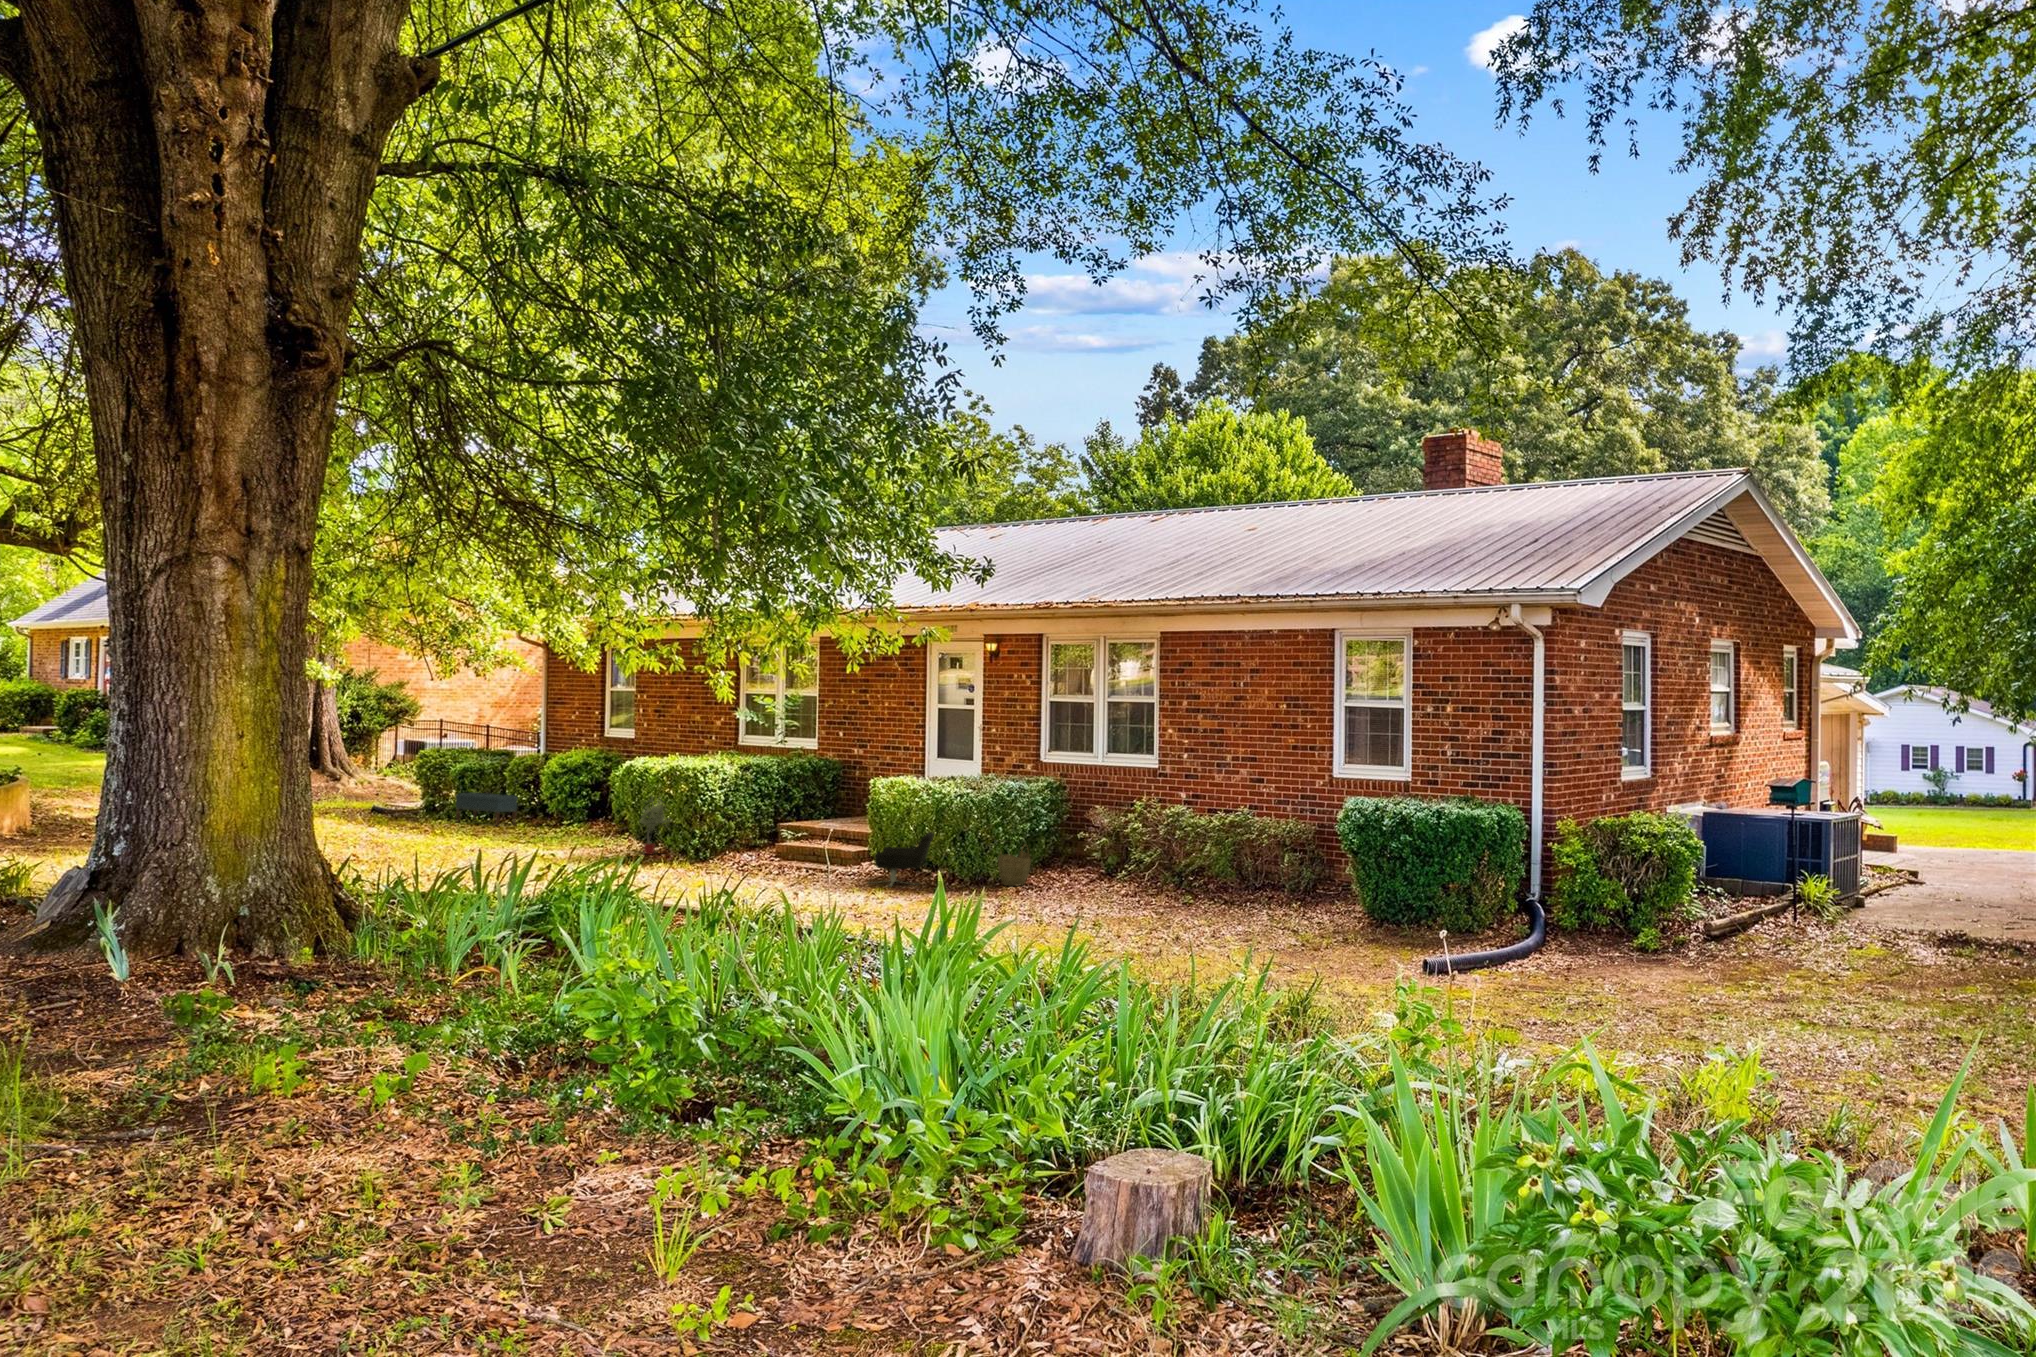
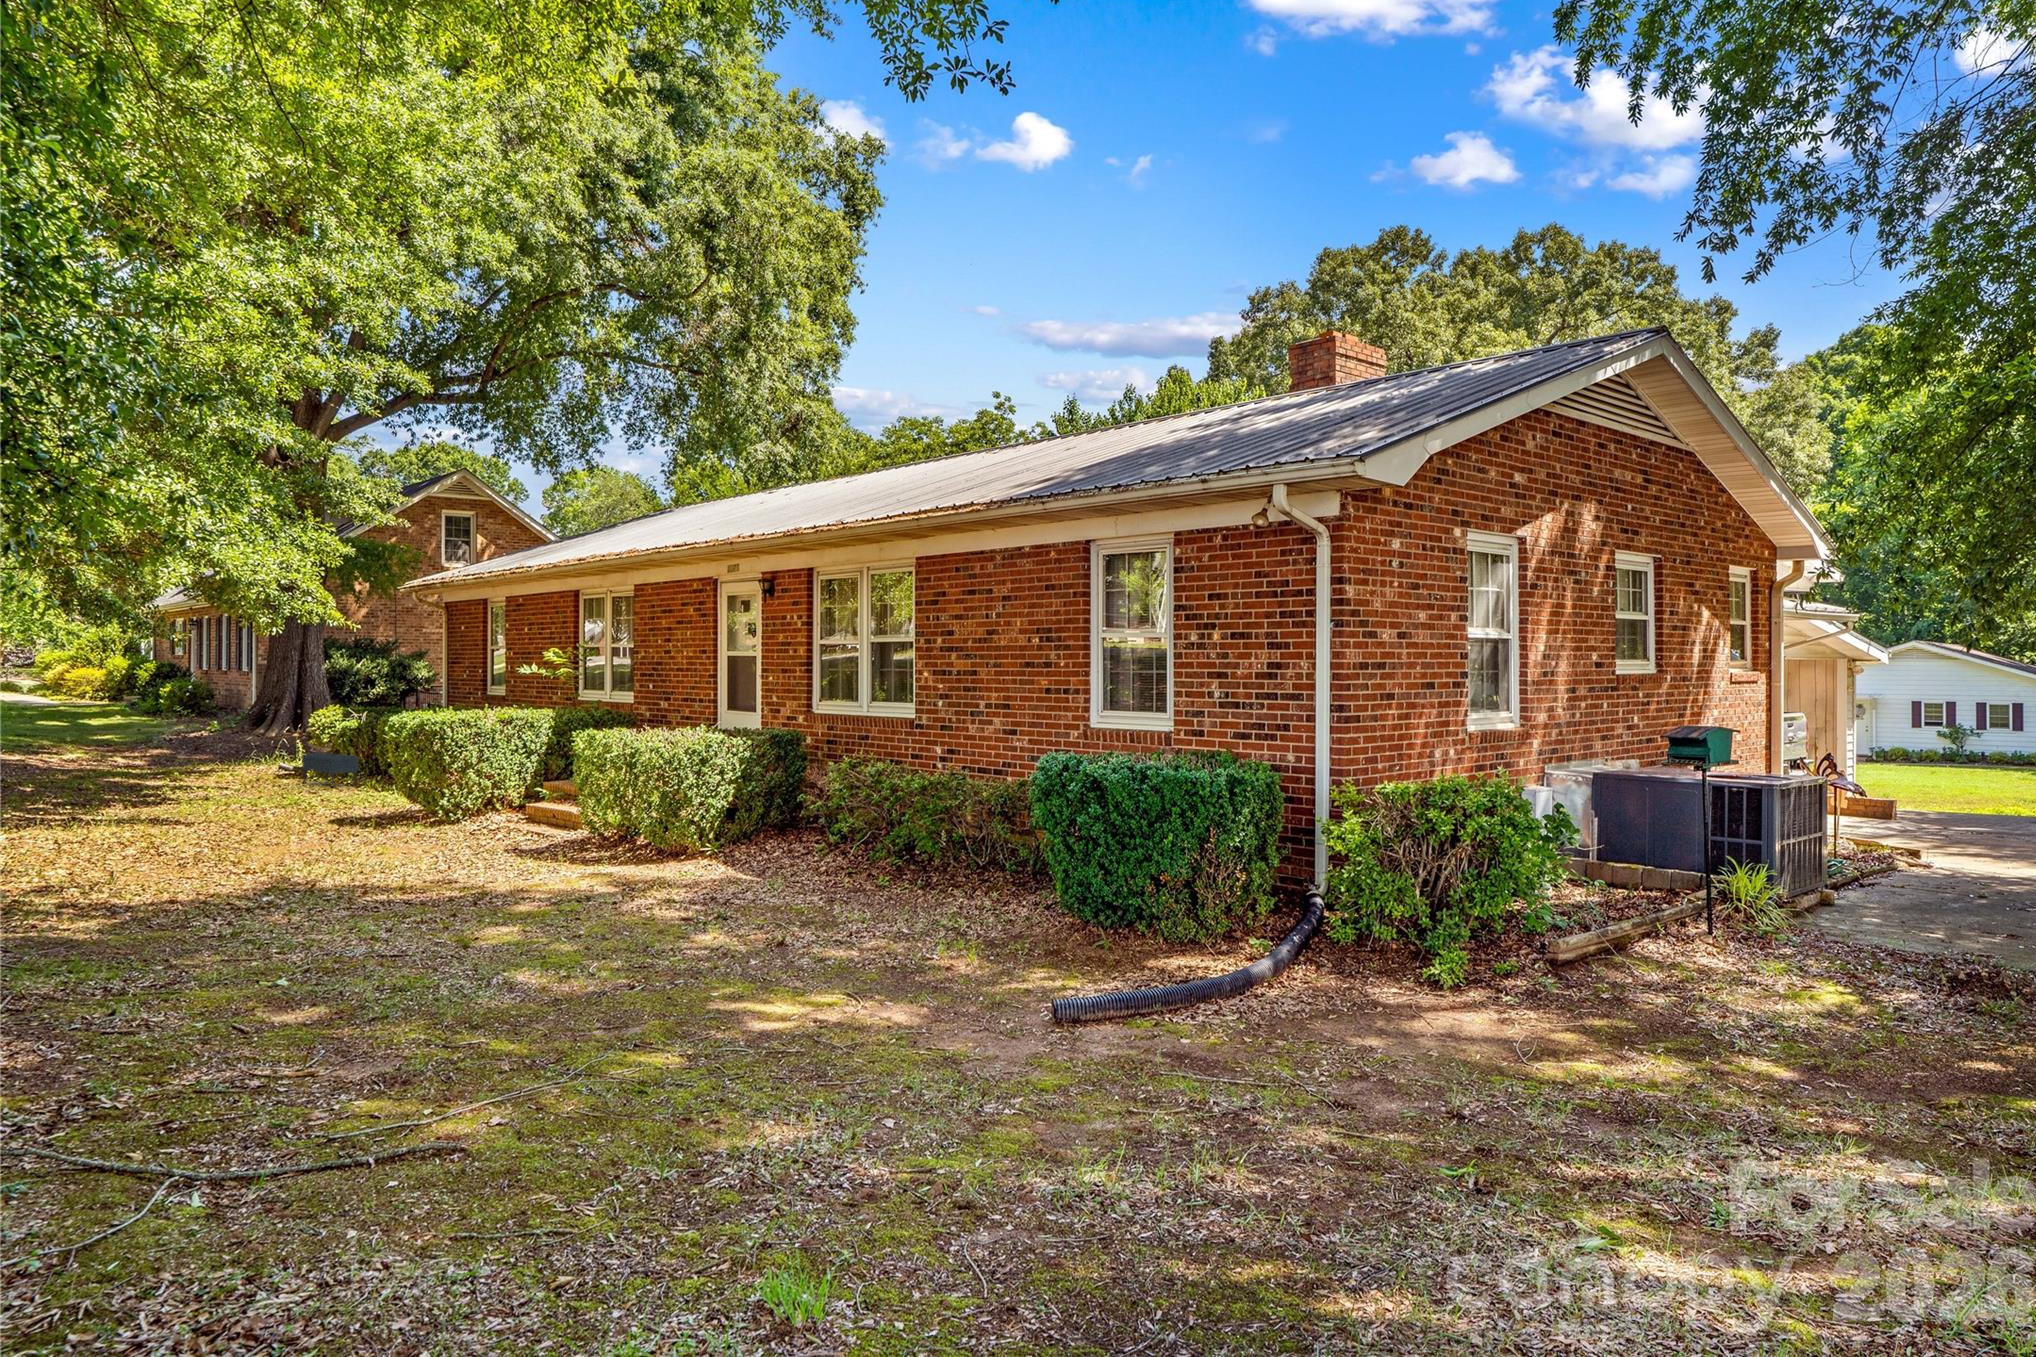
potted tree: present [640,798,671,855] -> none [390,756,430,821]
lounge chair: present [874,832,934,886] -> none [558,797,646,863]
woven basket: present [998,845,1031,886] -> none [718,810,762,863]

